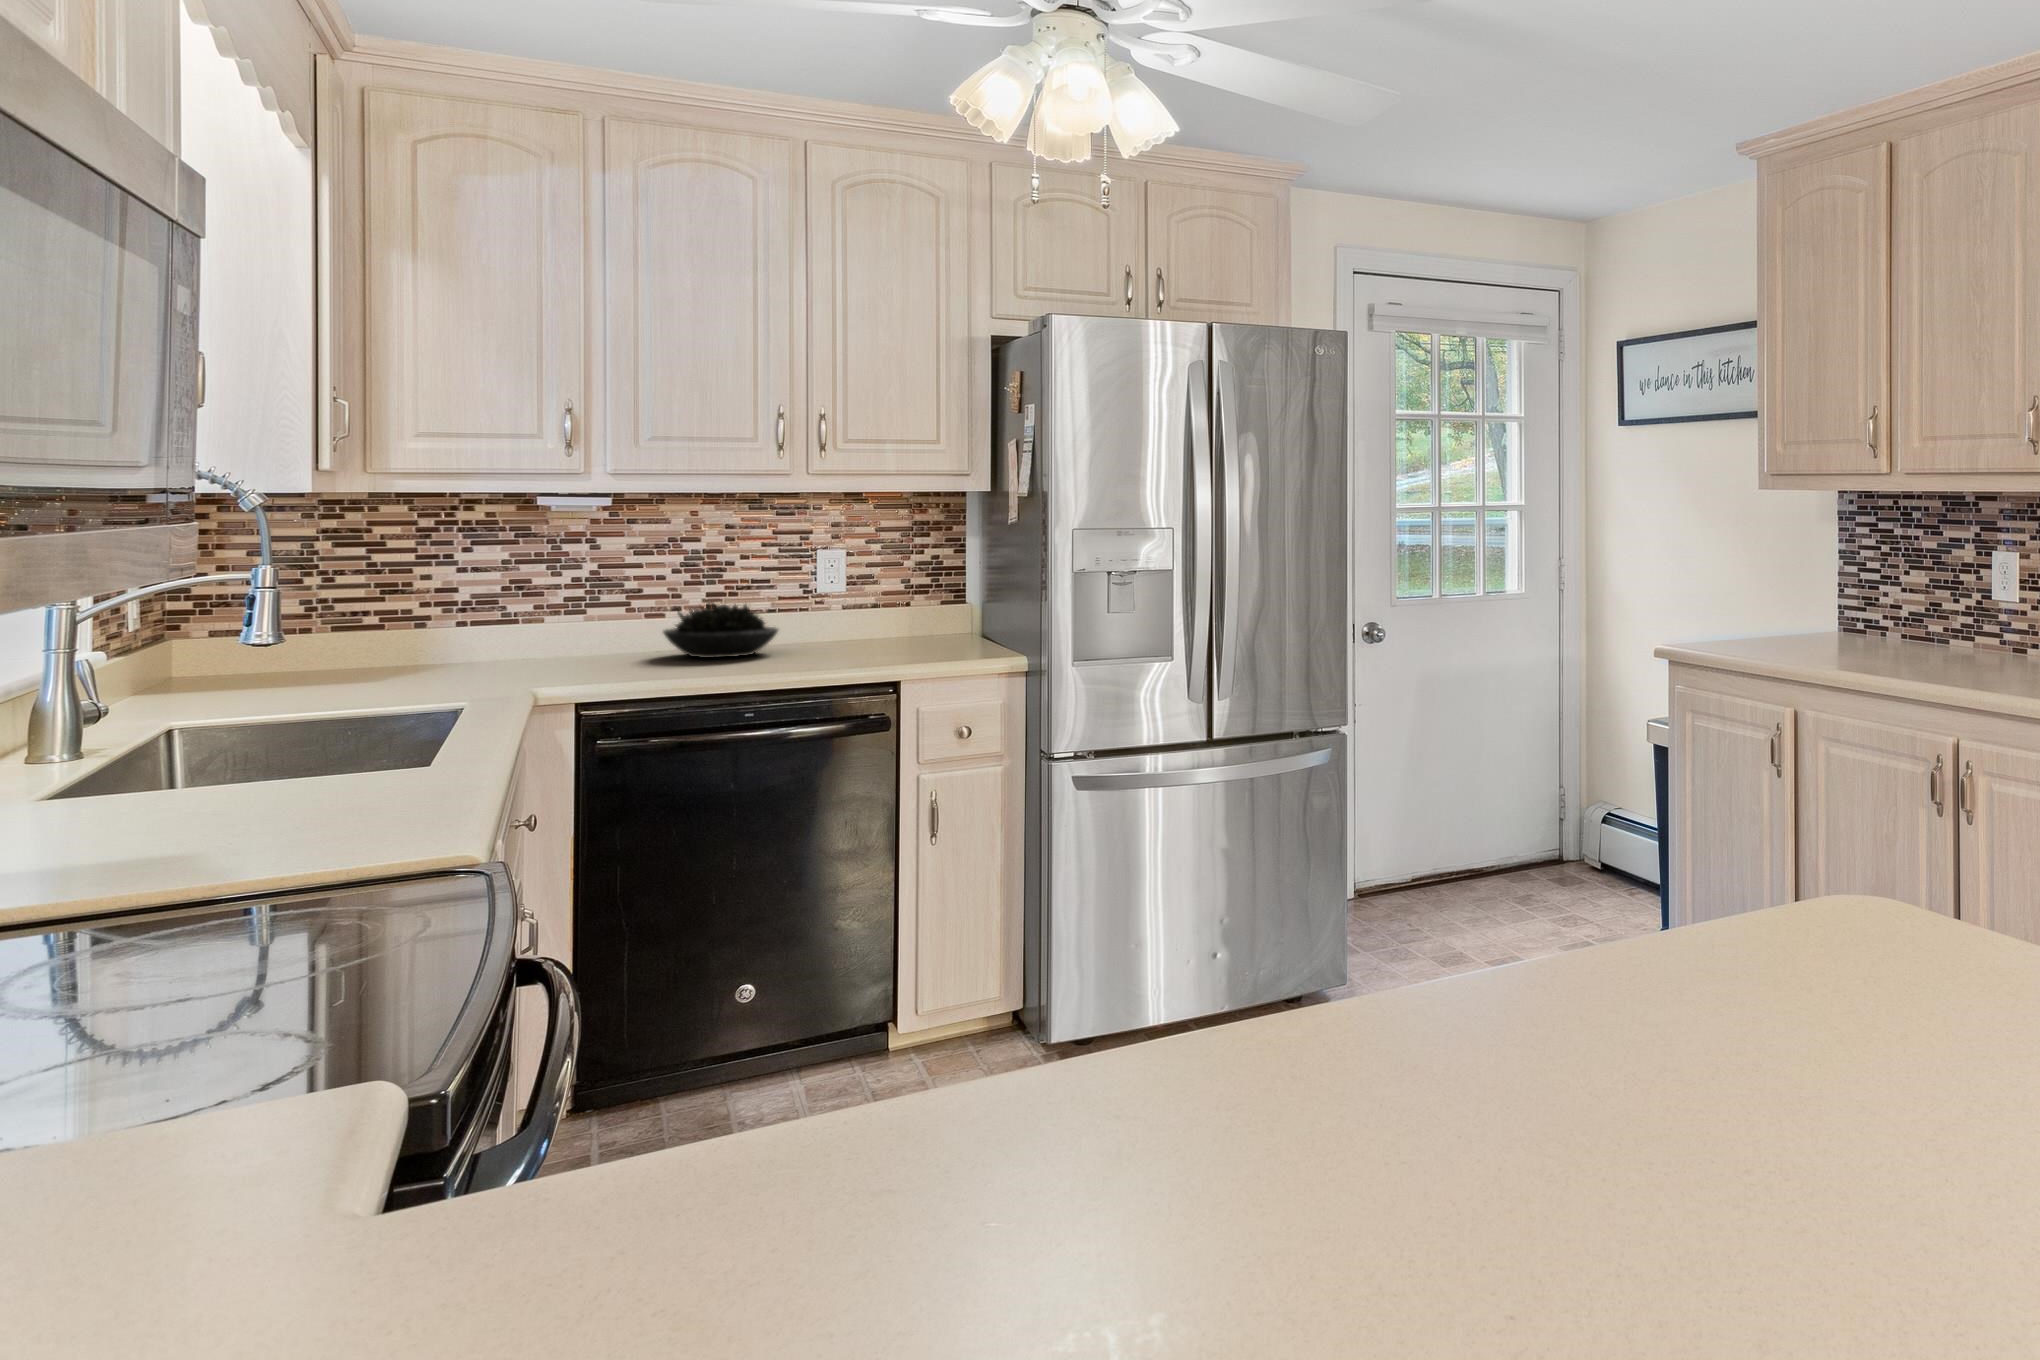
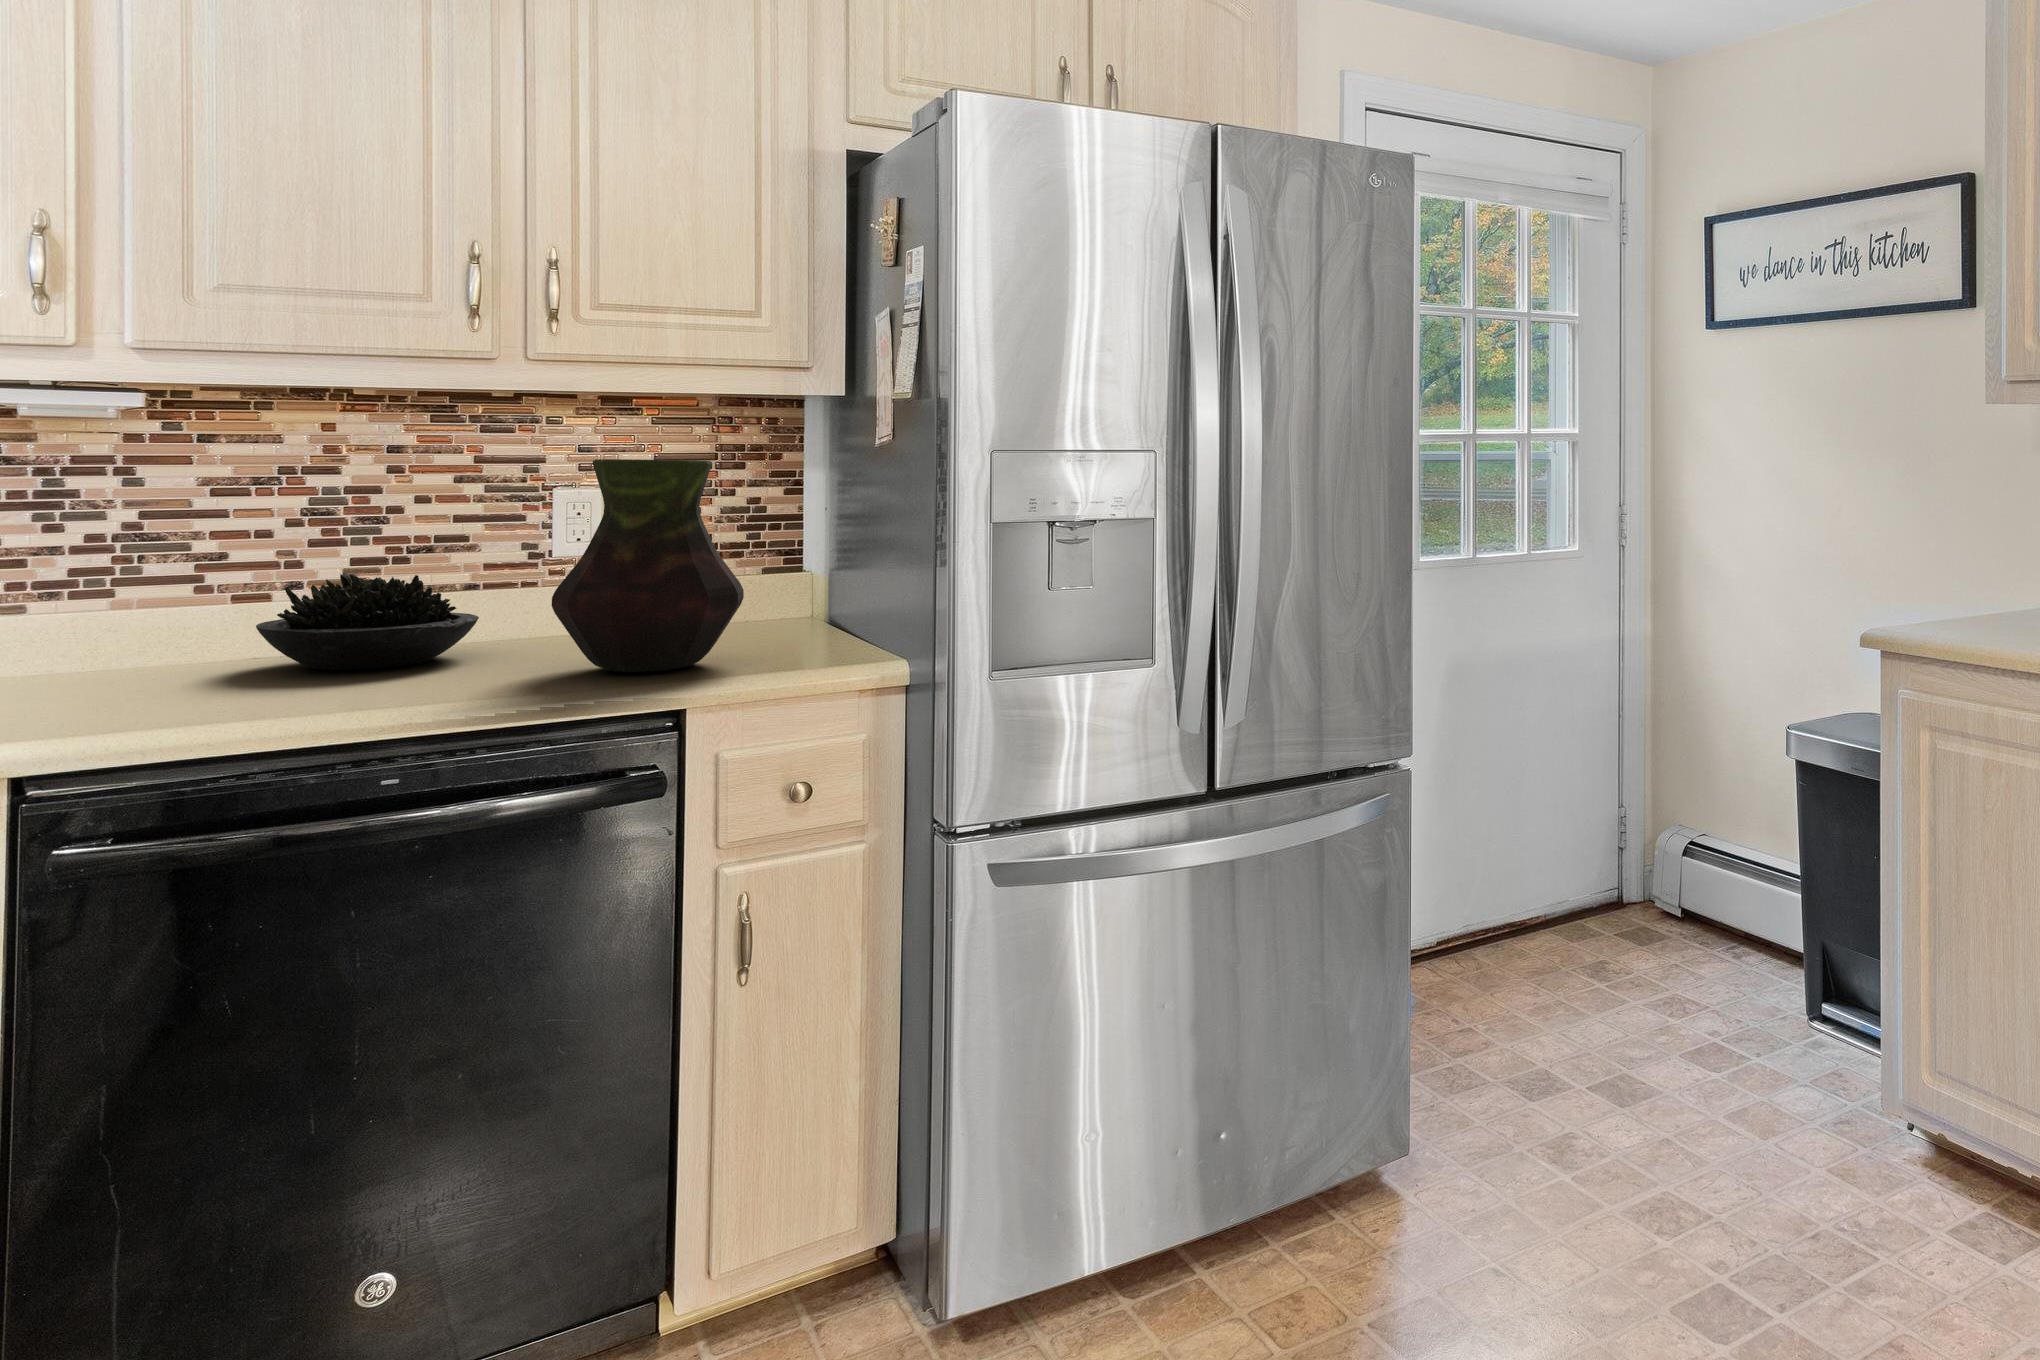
vase: none [823,533,931,661] -> present [552,459,744,672]

